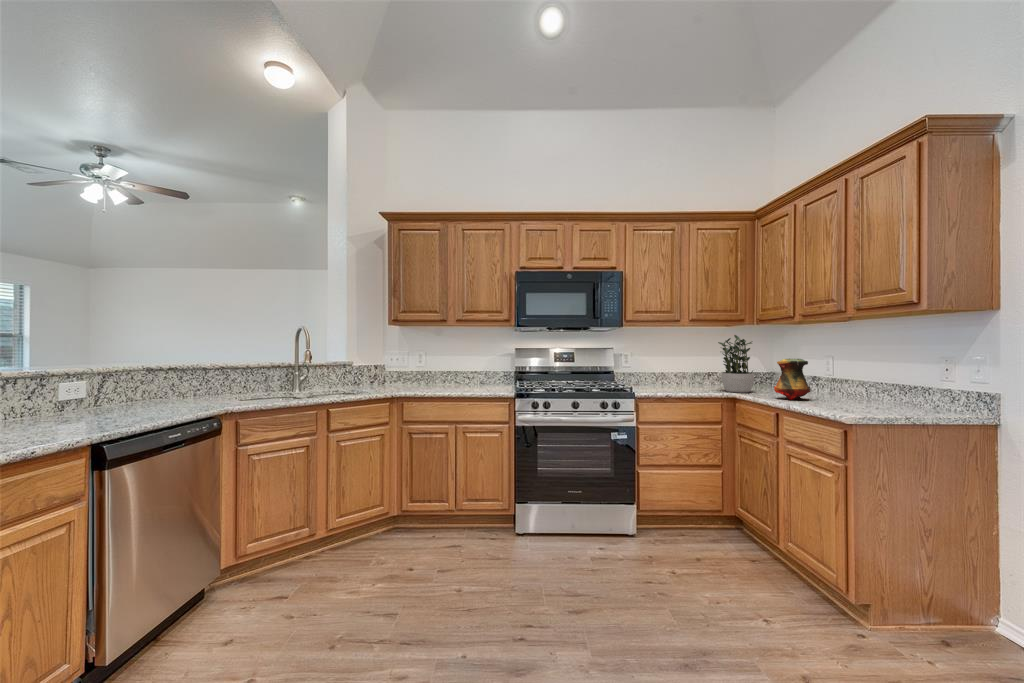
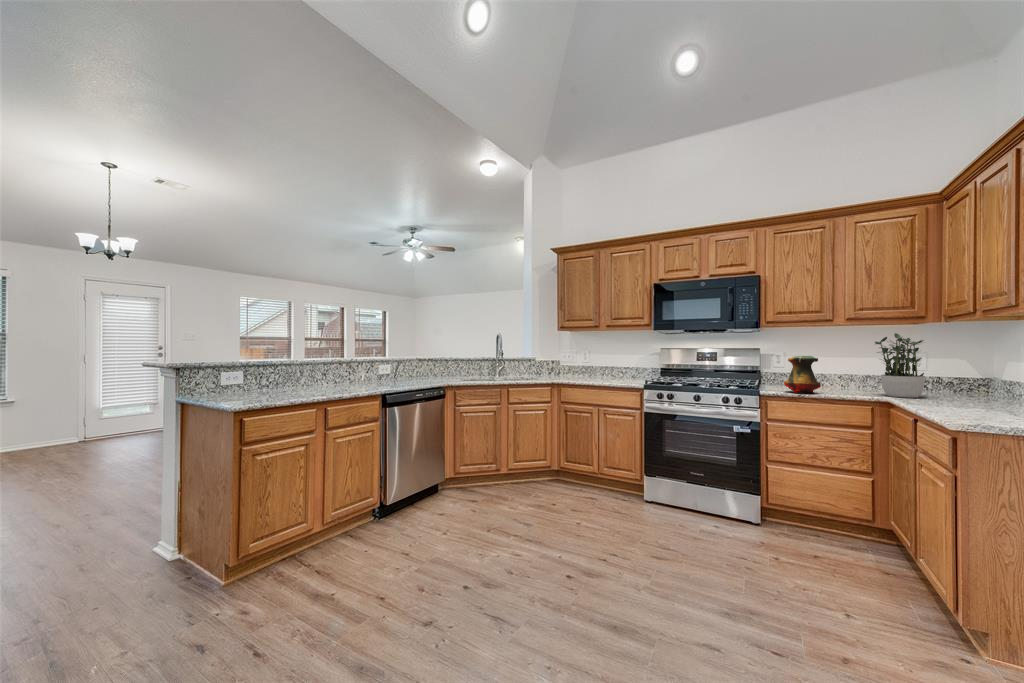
vase: present [774,359,810,400] -> present [784,356,821,393]

